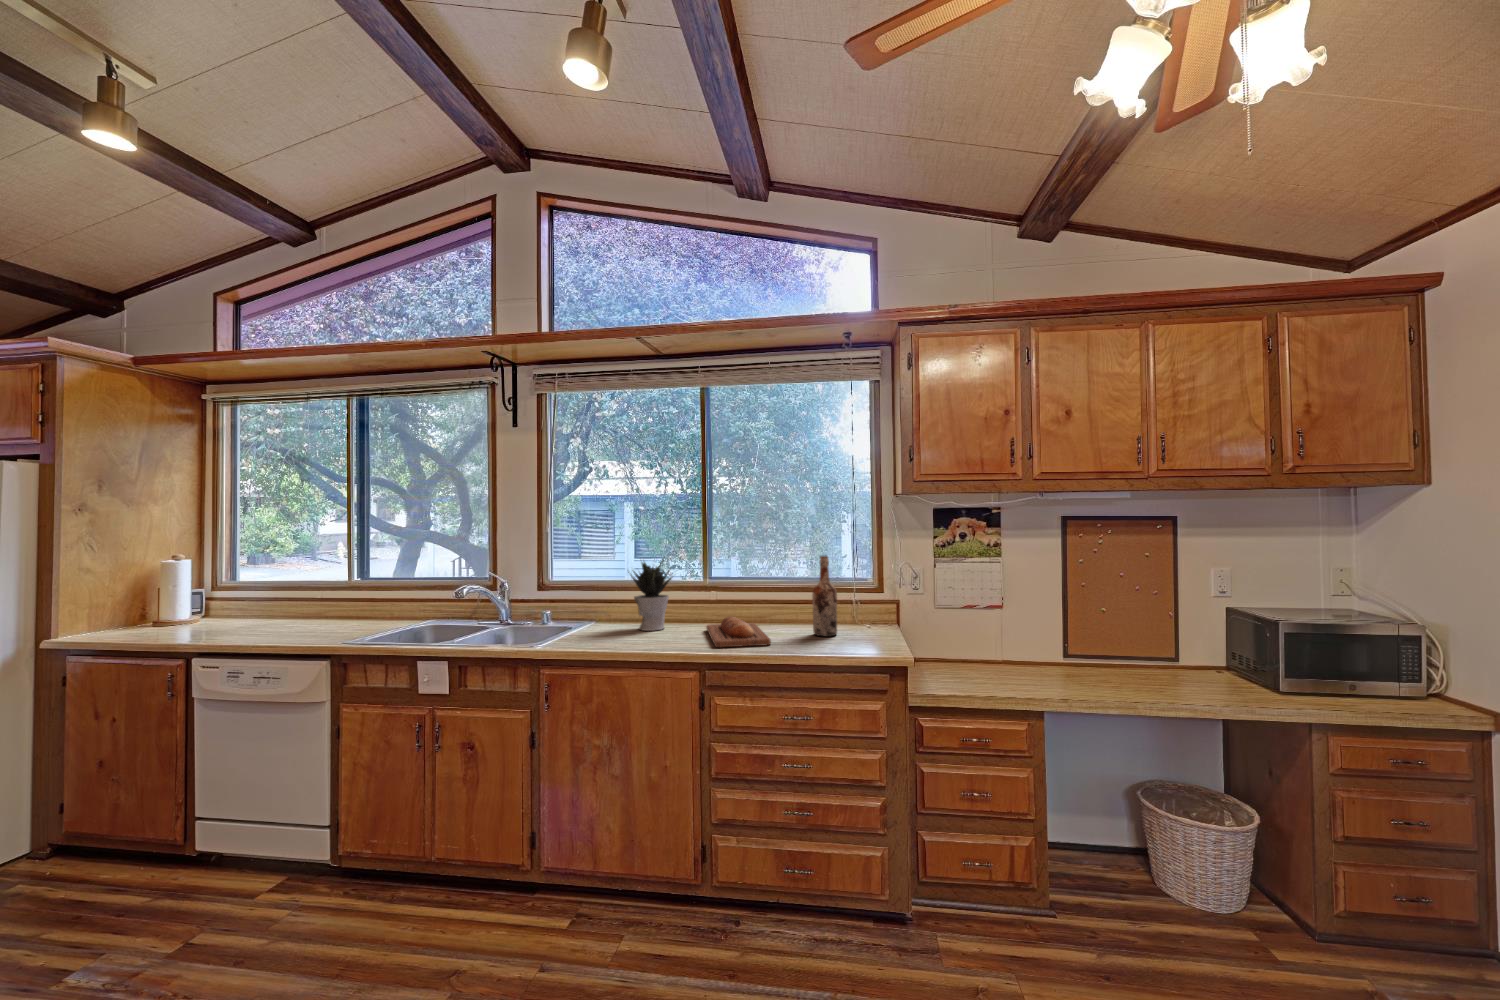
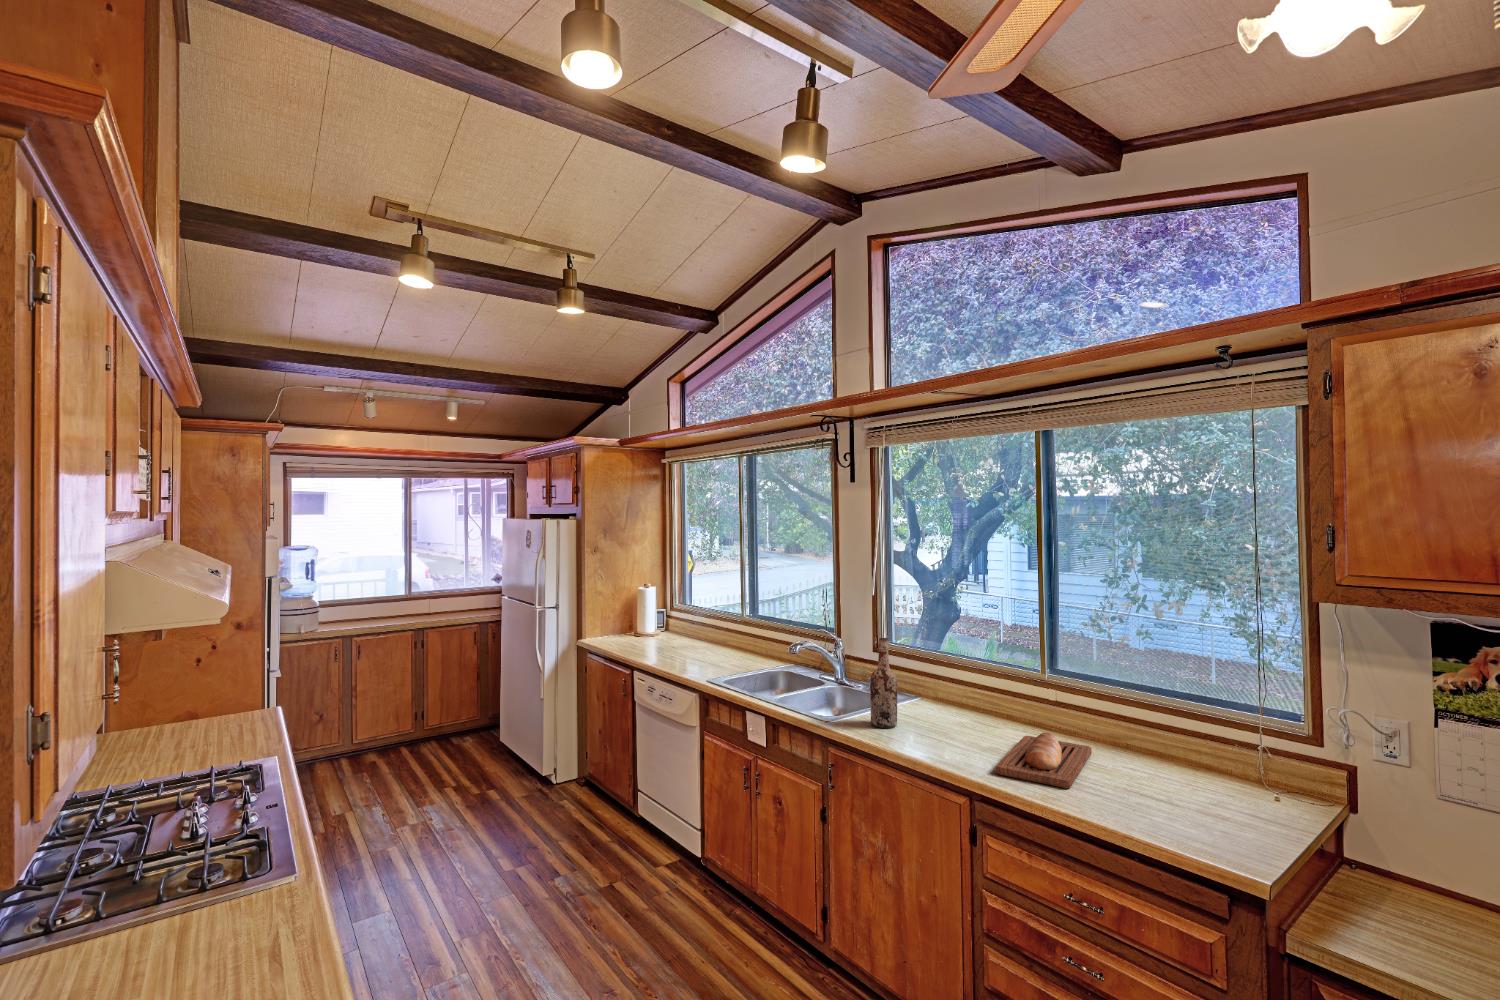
wine bottle: present [812,555,837,637] -> present [870,638,897,728]
potted plant: present [628,560,672,631] -> none [940,637,1002,728]

